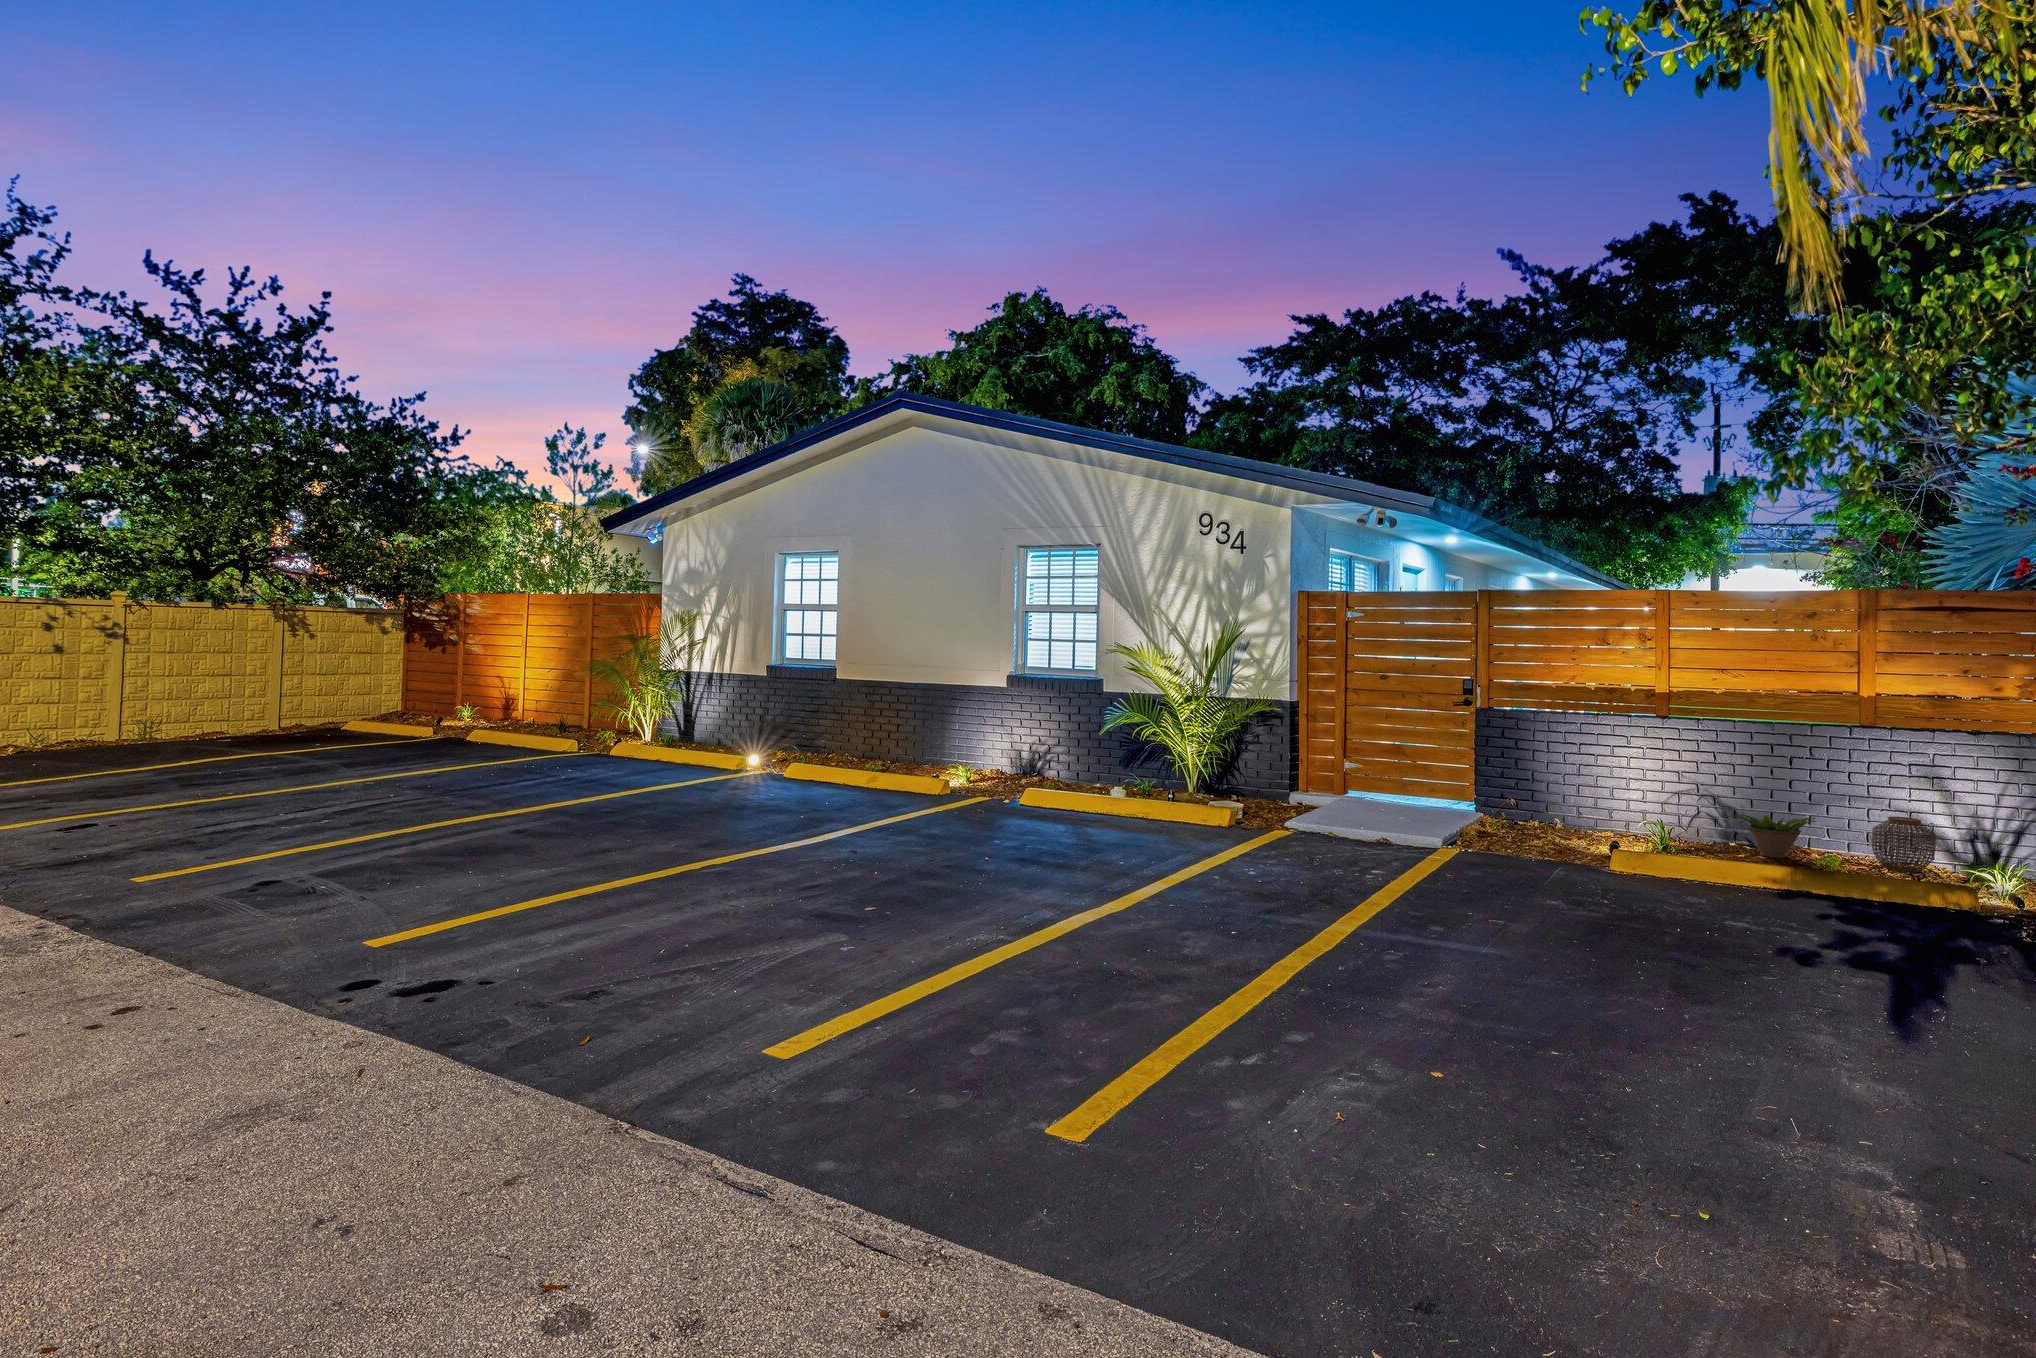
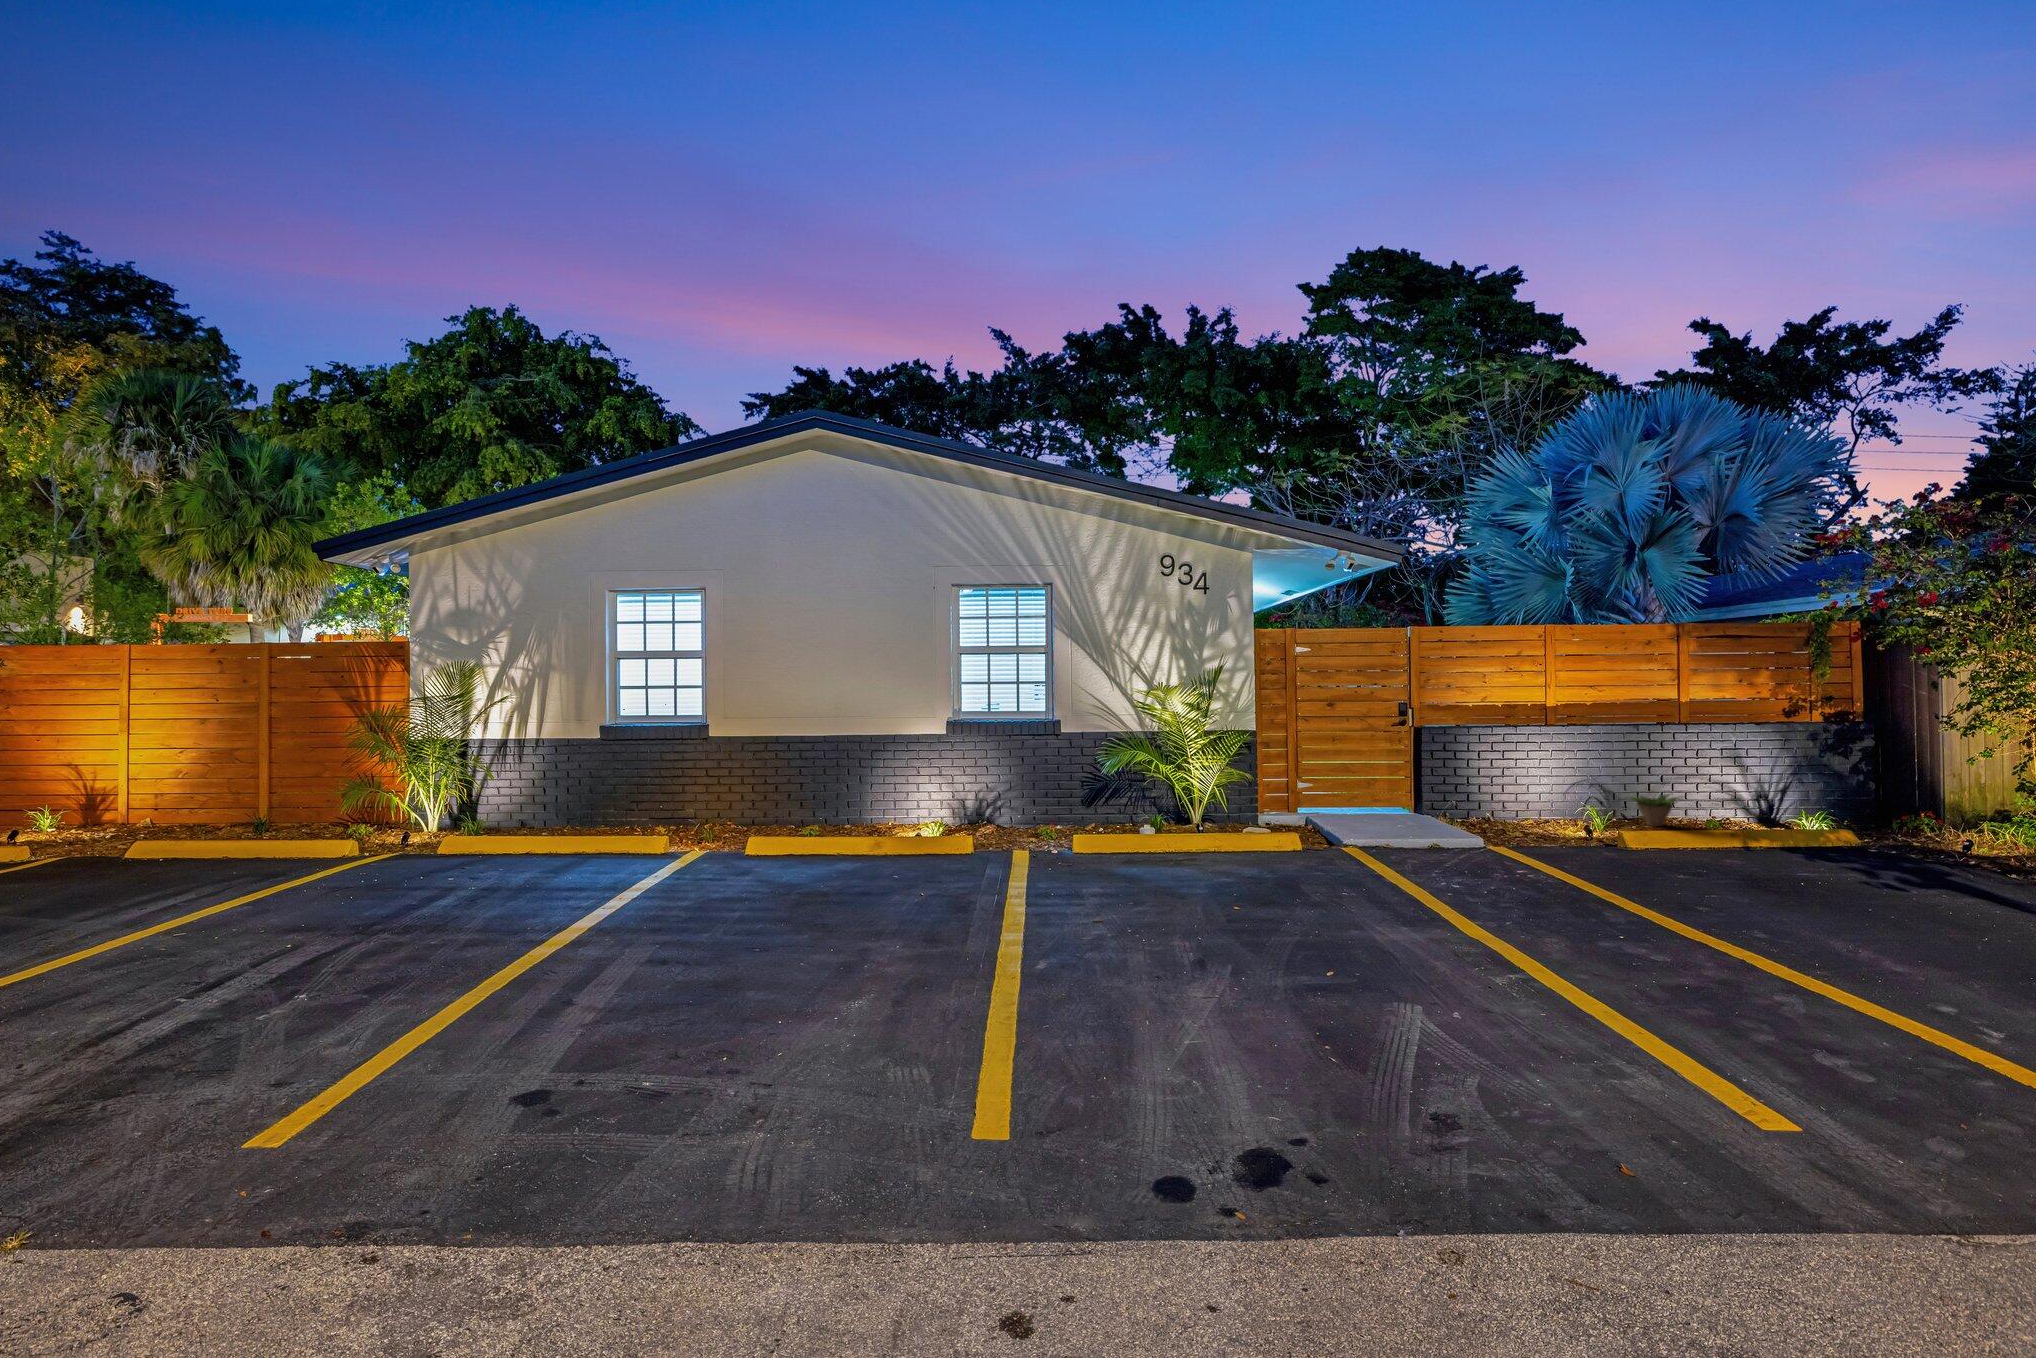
woven basket: present [1872,817,1936,872] -> none [1711,787,1753,826]

